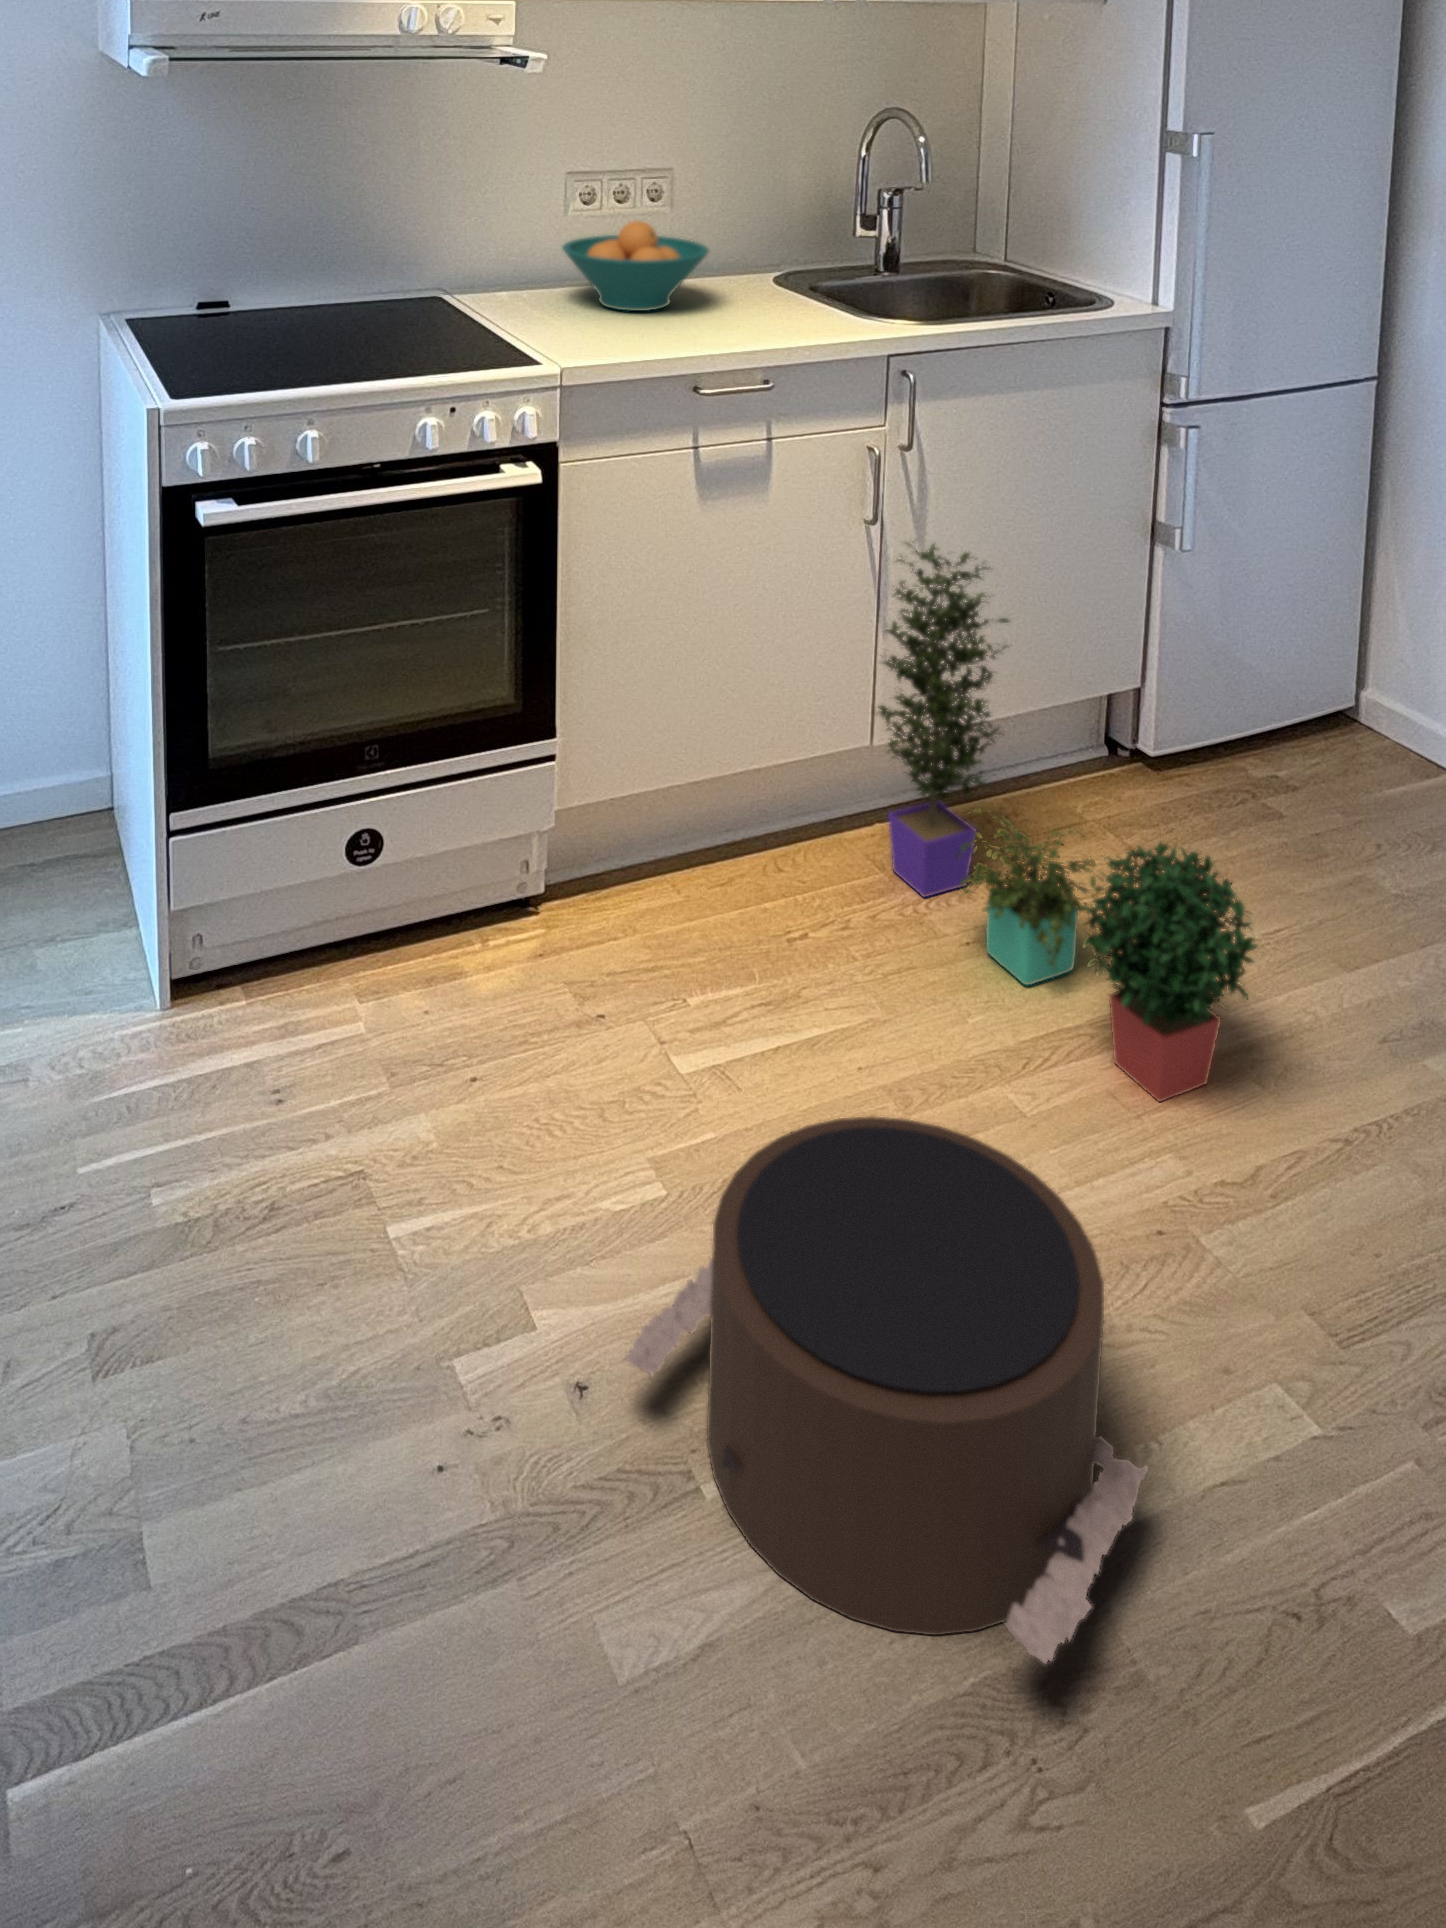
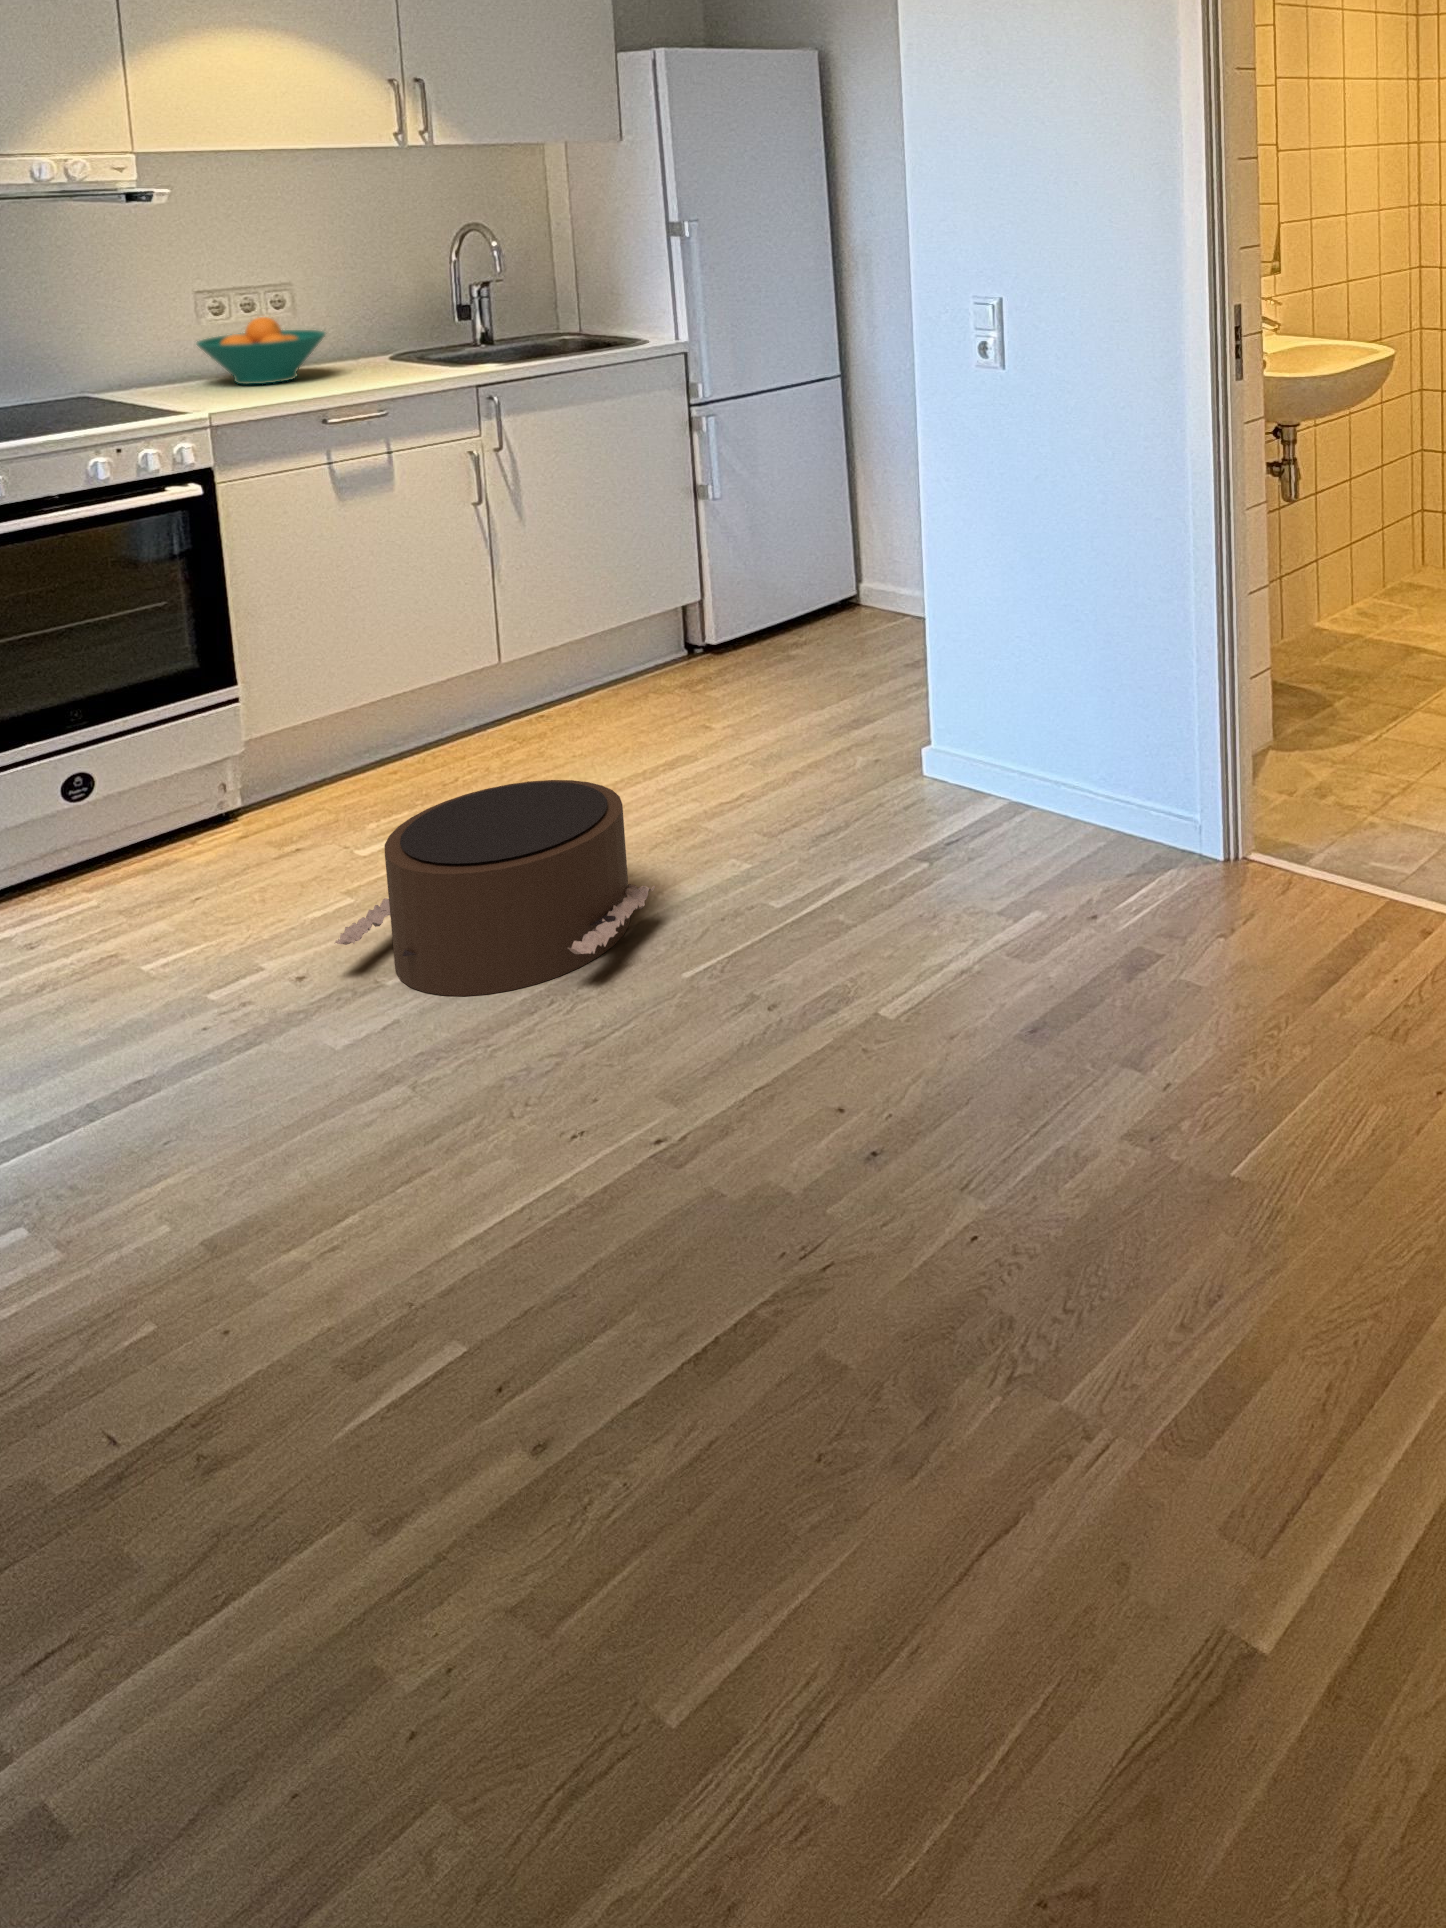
potted plant: present [878,544,1258,1101] -> none [491,504,743,786]

